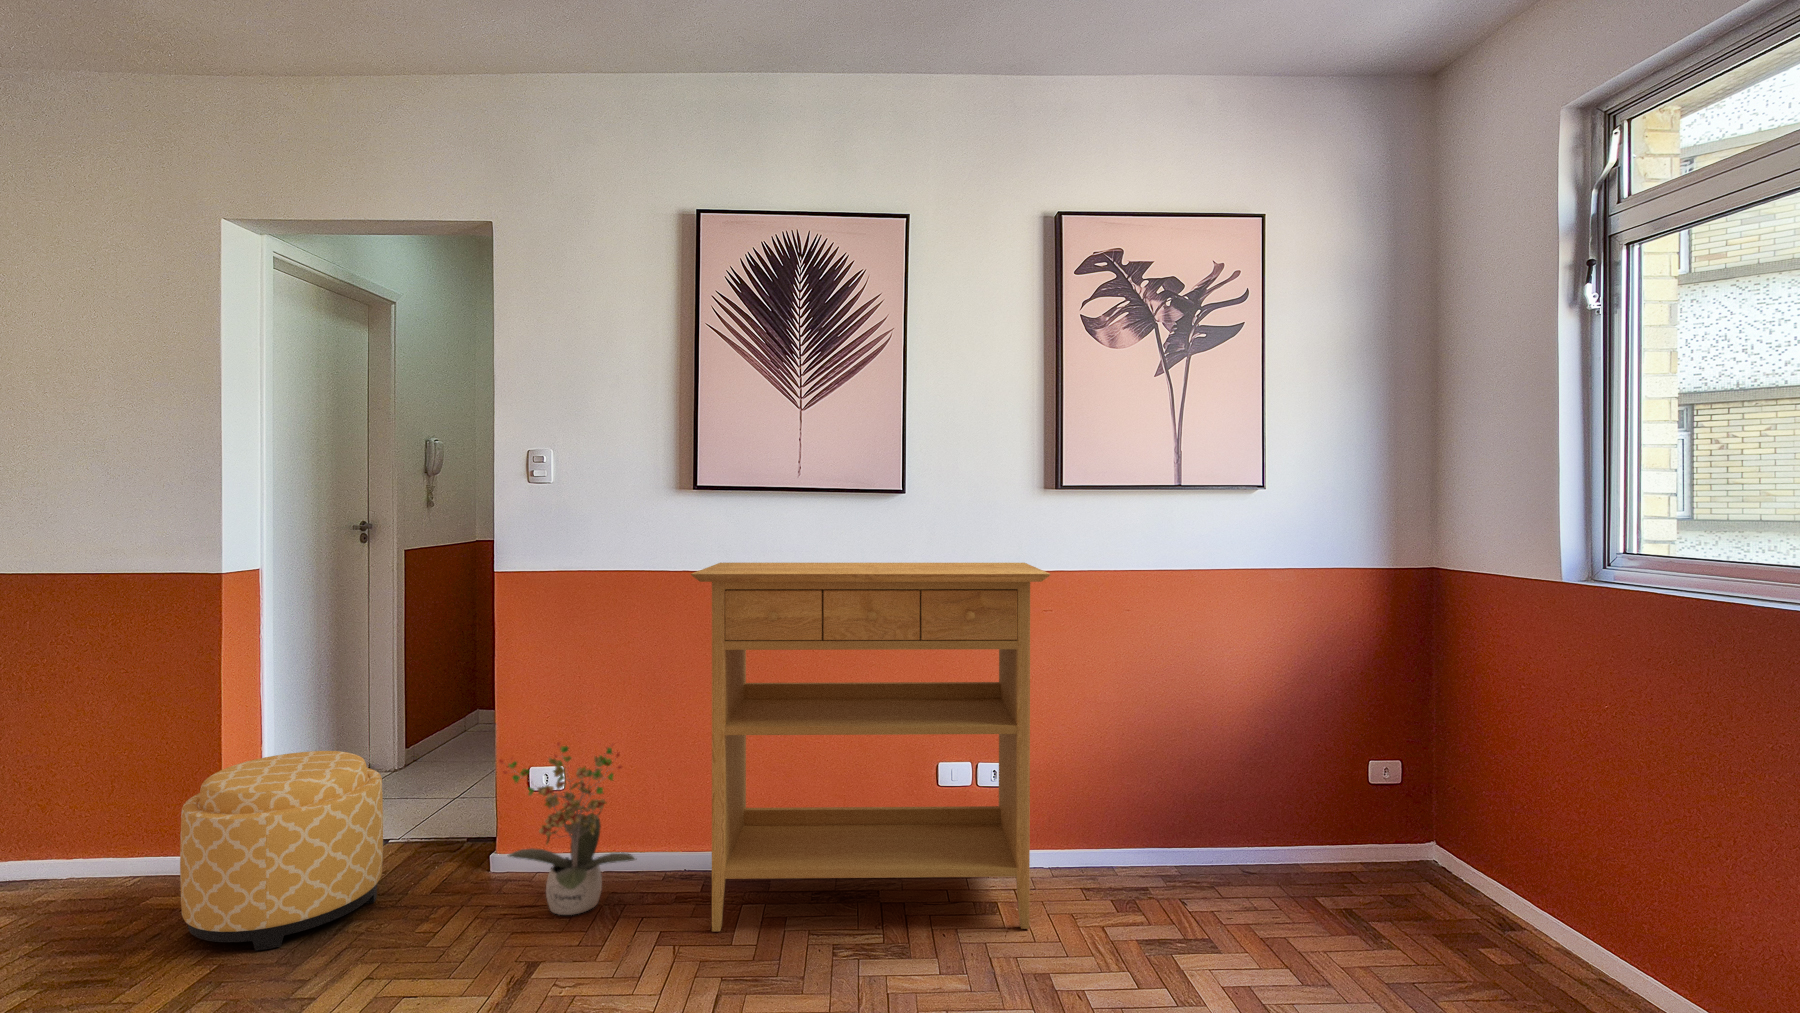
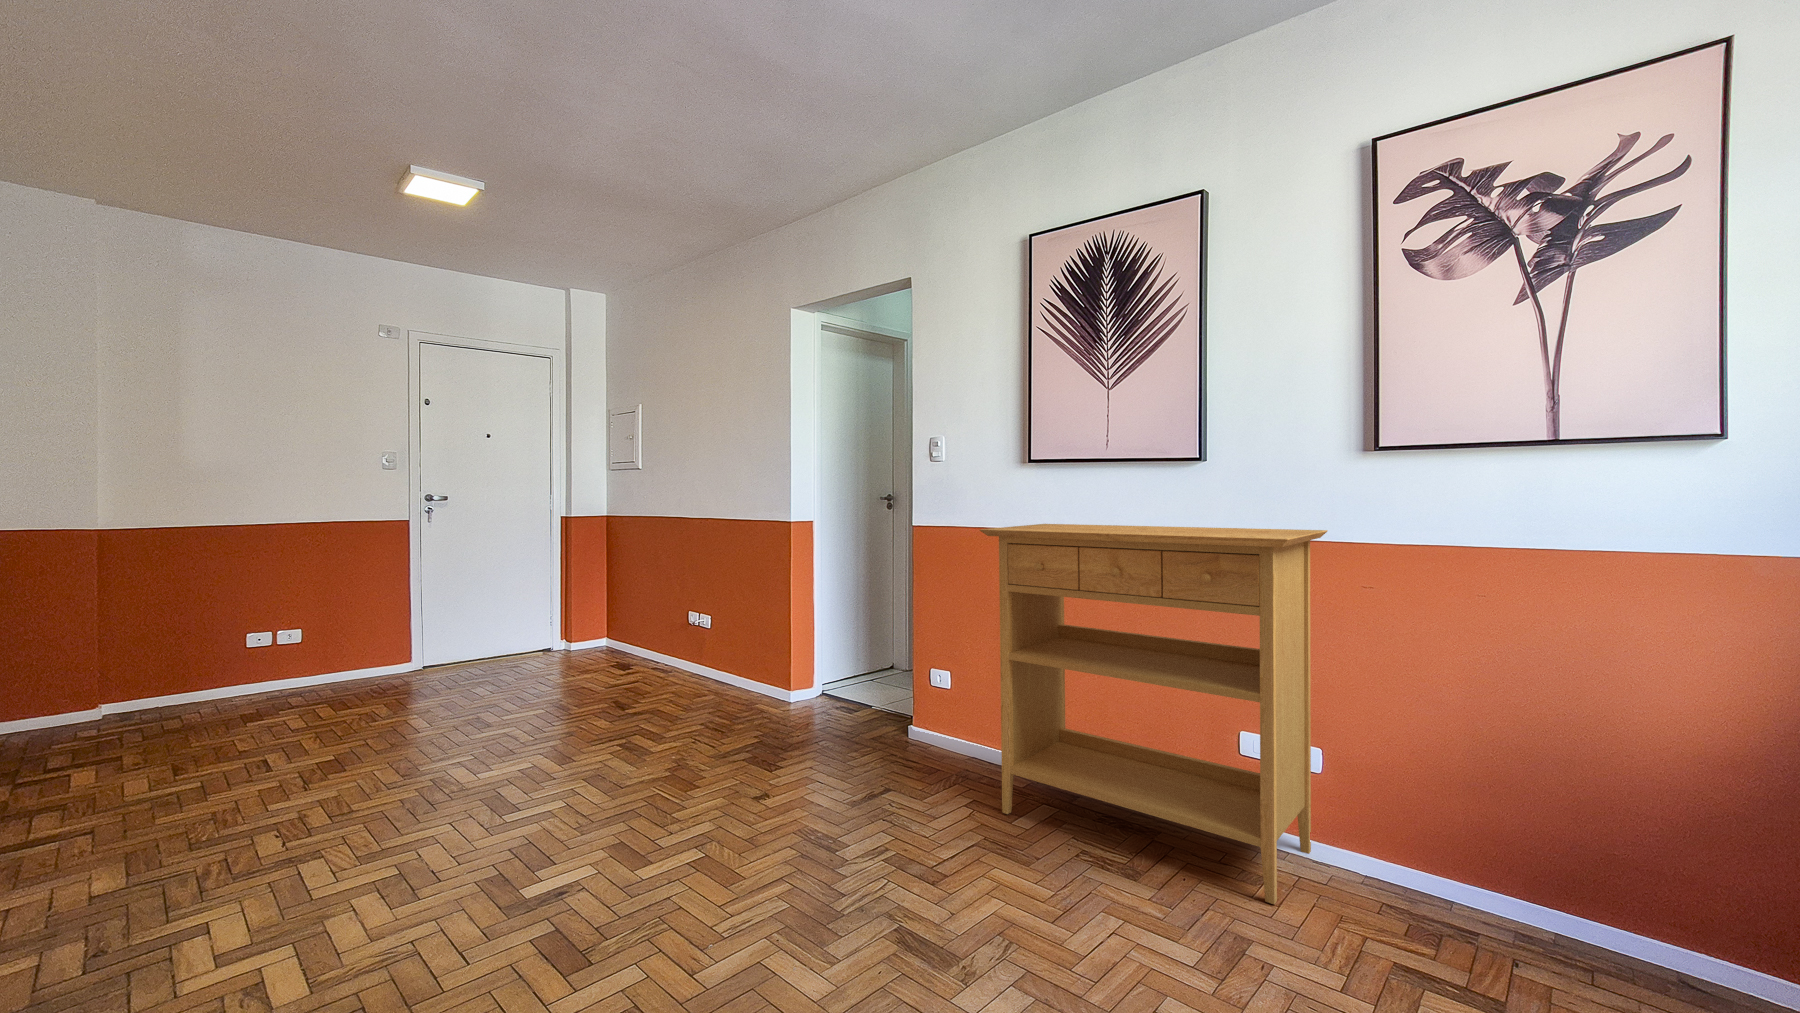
potted plant: present [499,742,636,915] -> none [894,651,979,774]
ottoman: present [180,751,383,951] -> none [748,635,849,746]

